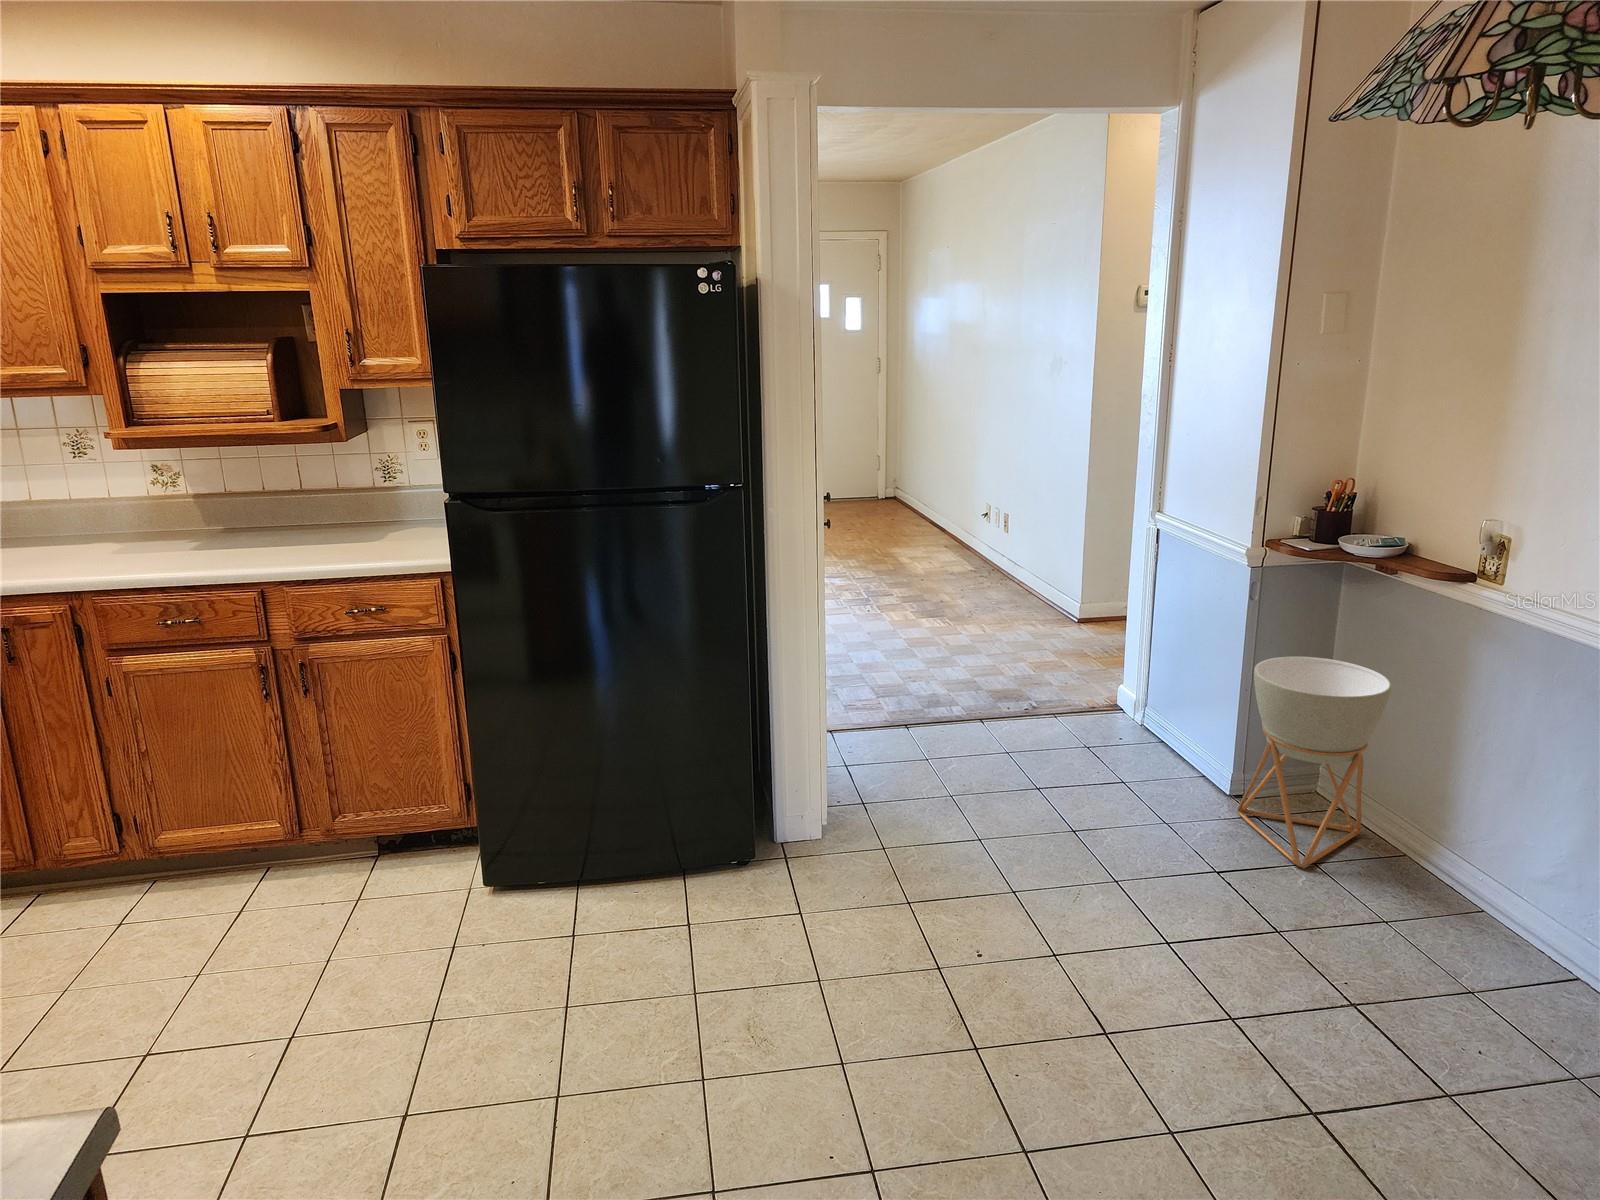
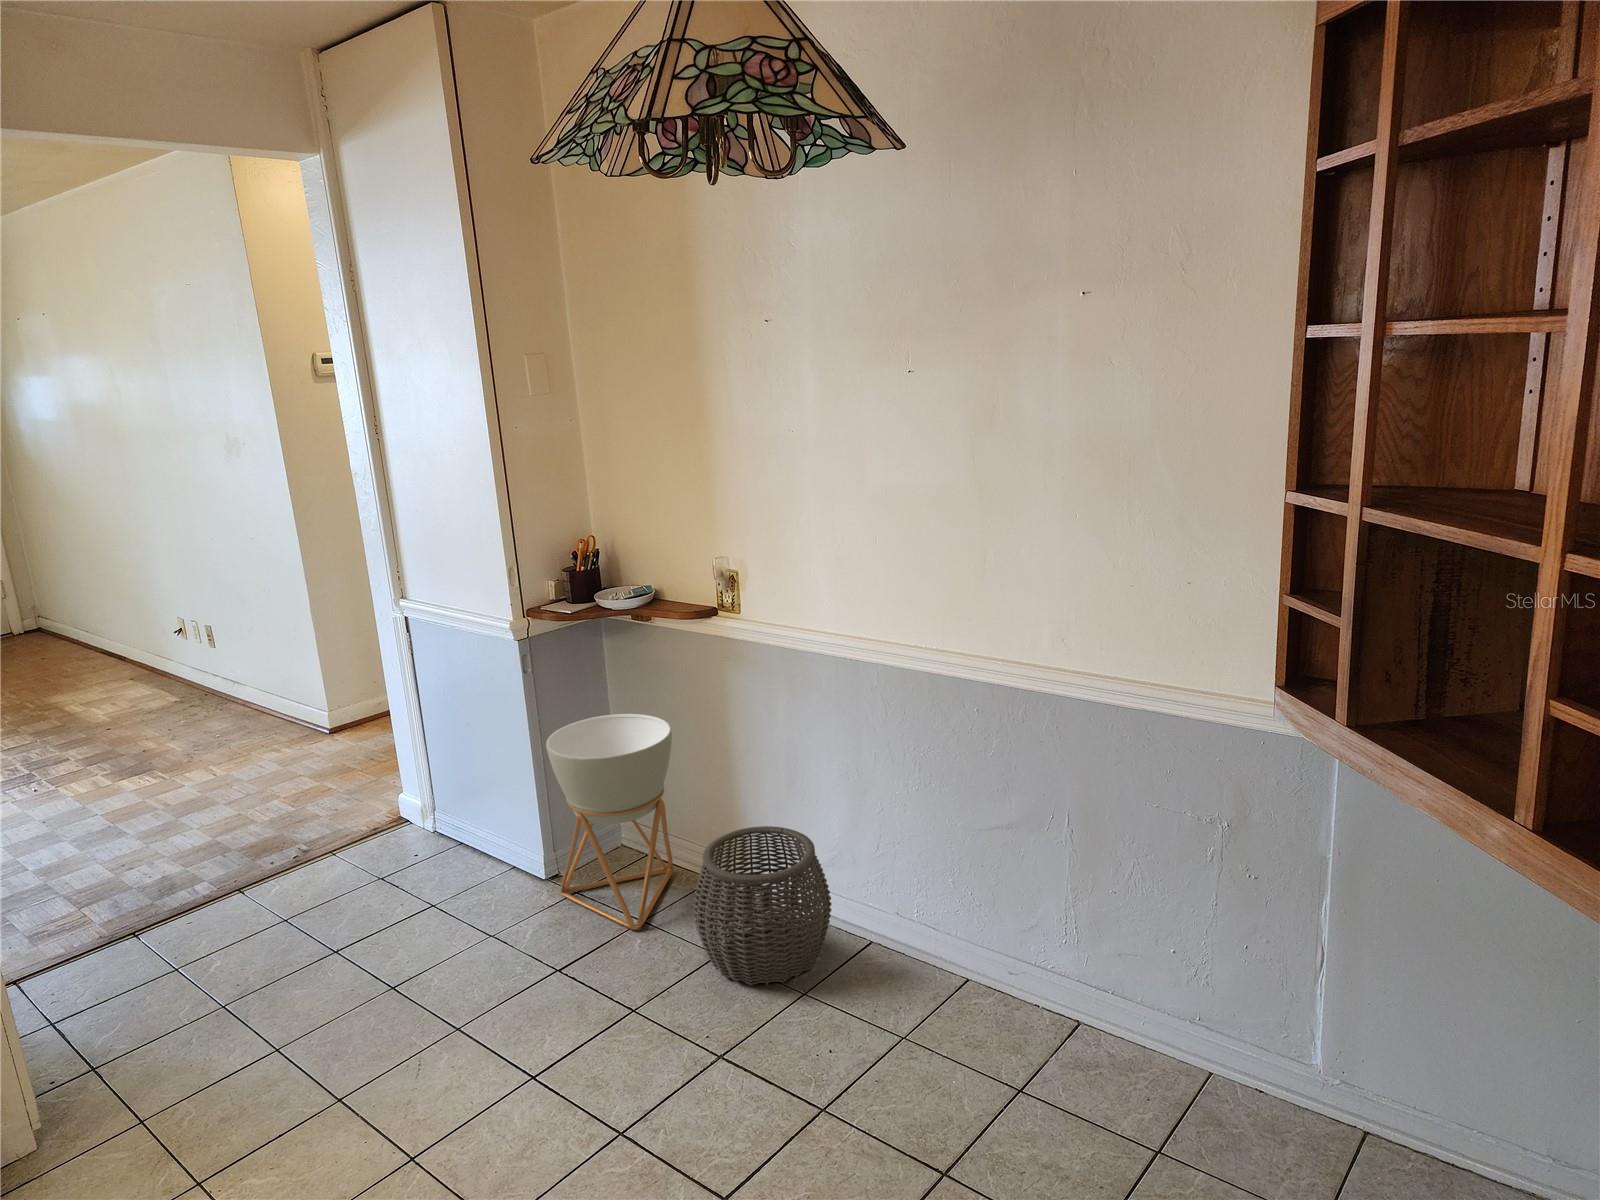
woven basket: none [1359,805,1529,972] -> present [693,826,832,985]

